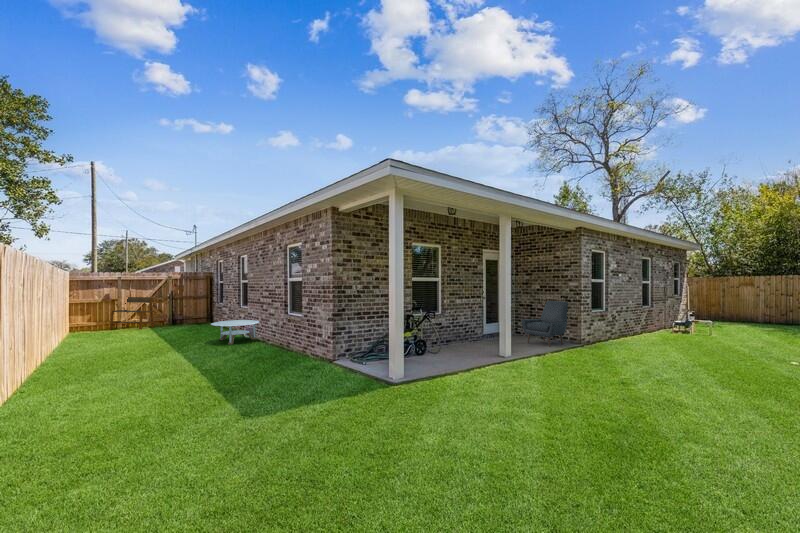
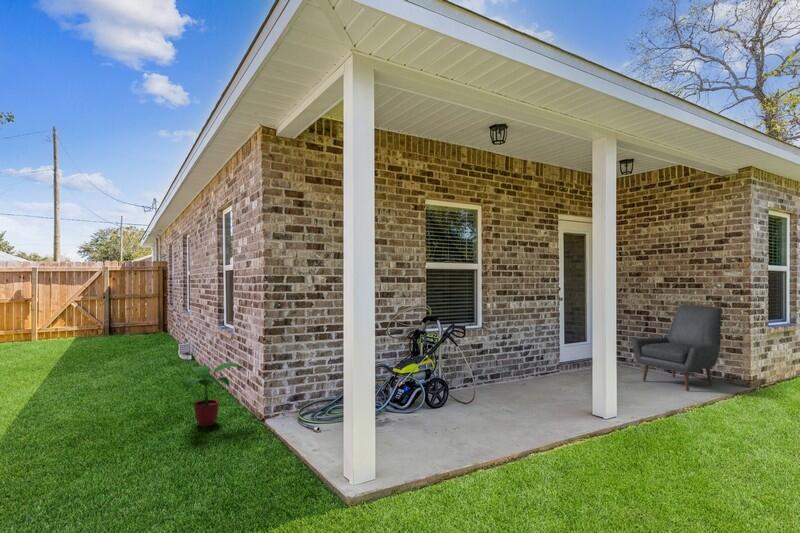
bench: present [110,297,154,329] -> none [20,295,81,342]
round table: present [211,320,259,345] -> none [114,332,194,373]
potted plant: none [287,333,319,367] -> present [182,363,247,426]

